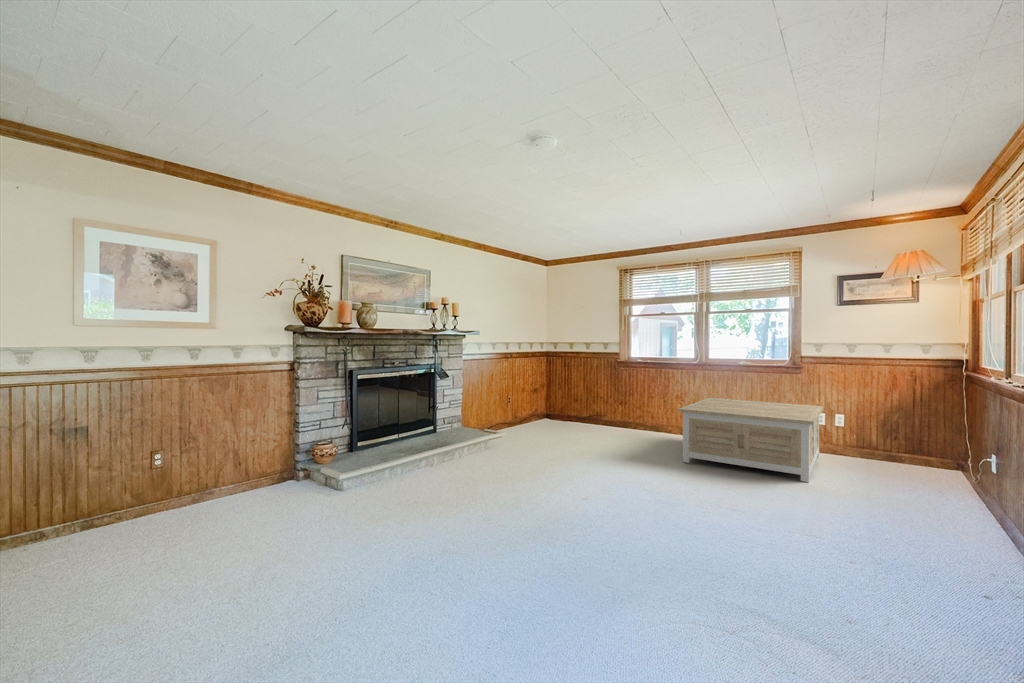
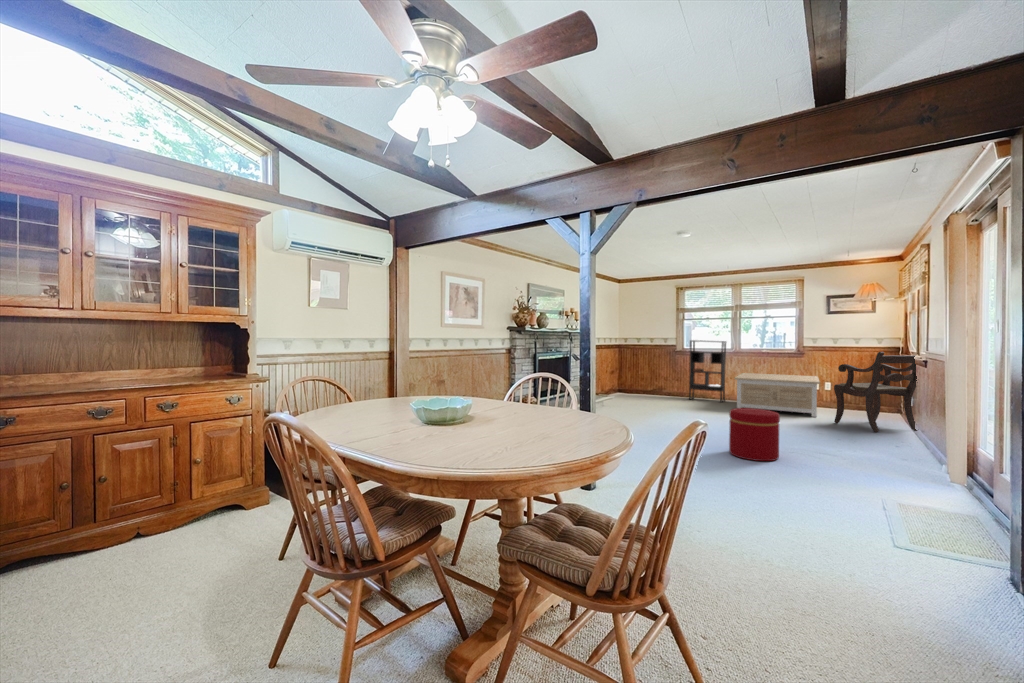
bookshelf: none [629,347,685,444] -> present [689,340,726,402]
armchair: none [833,372,1006,531] -> present [834,352,918,432]
ottoman: none [546,498,646,644] -> present [729,408,780,461]

